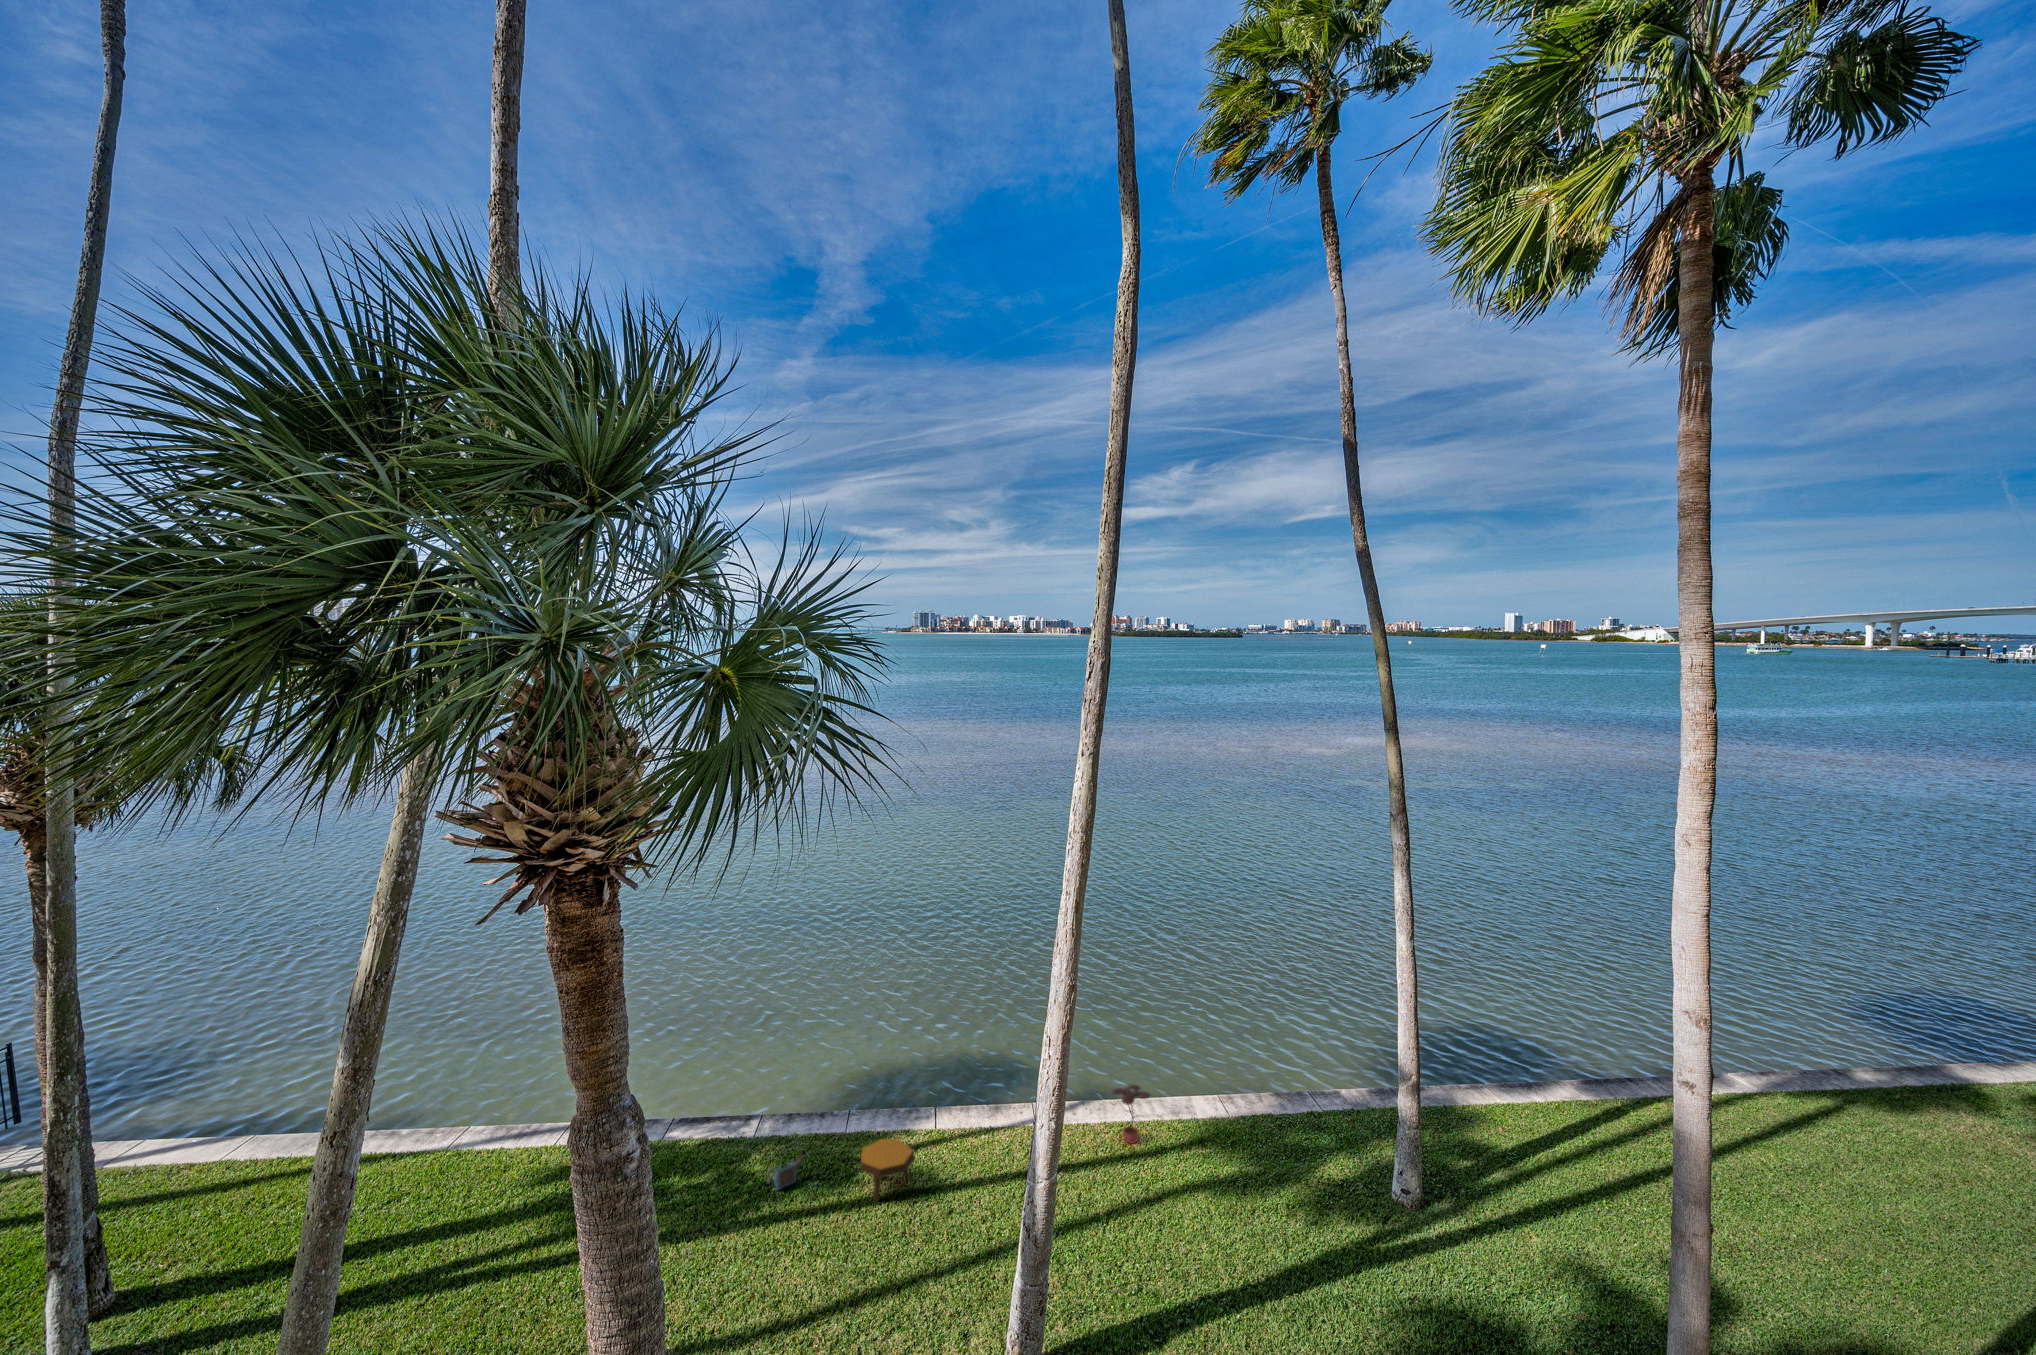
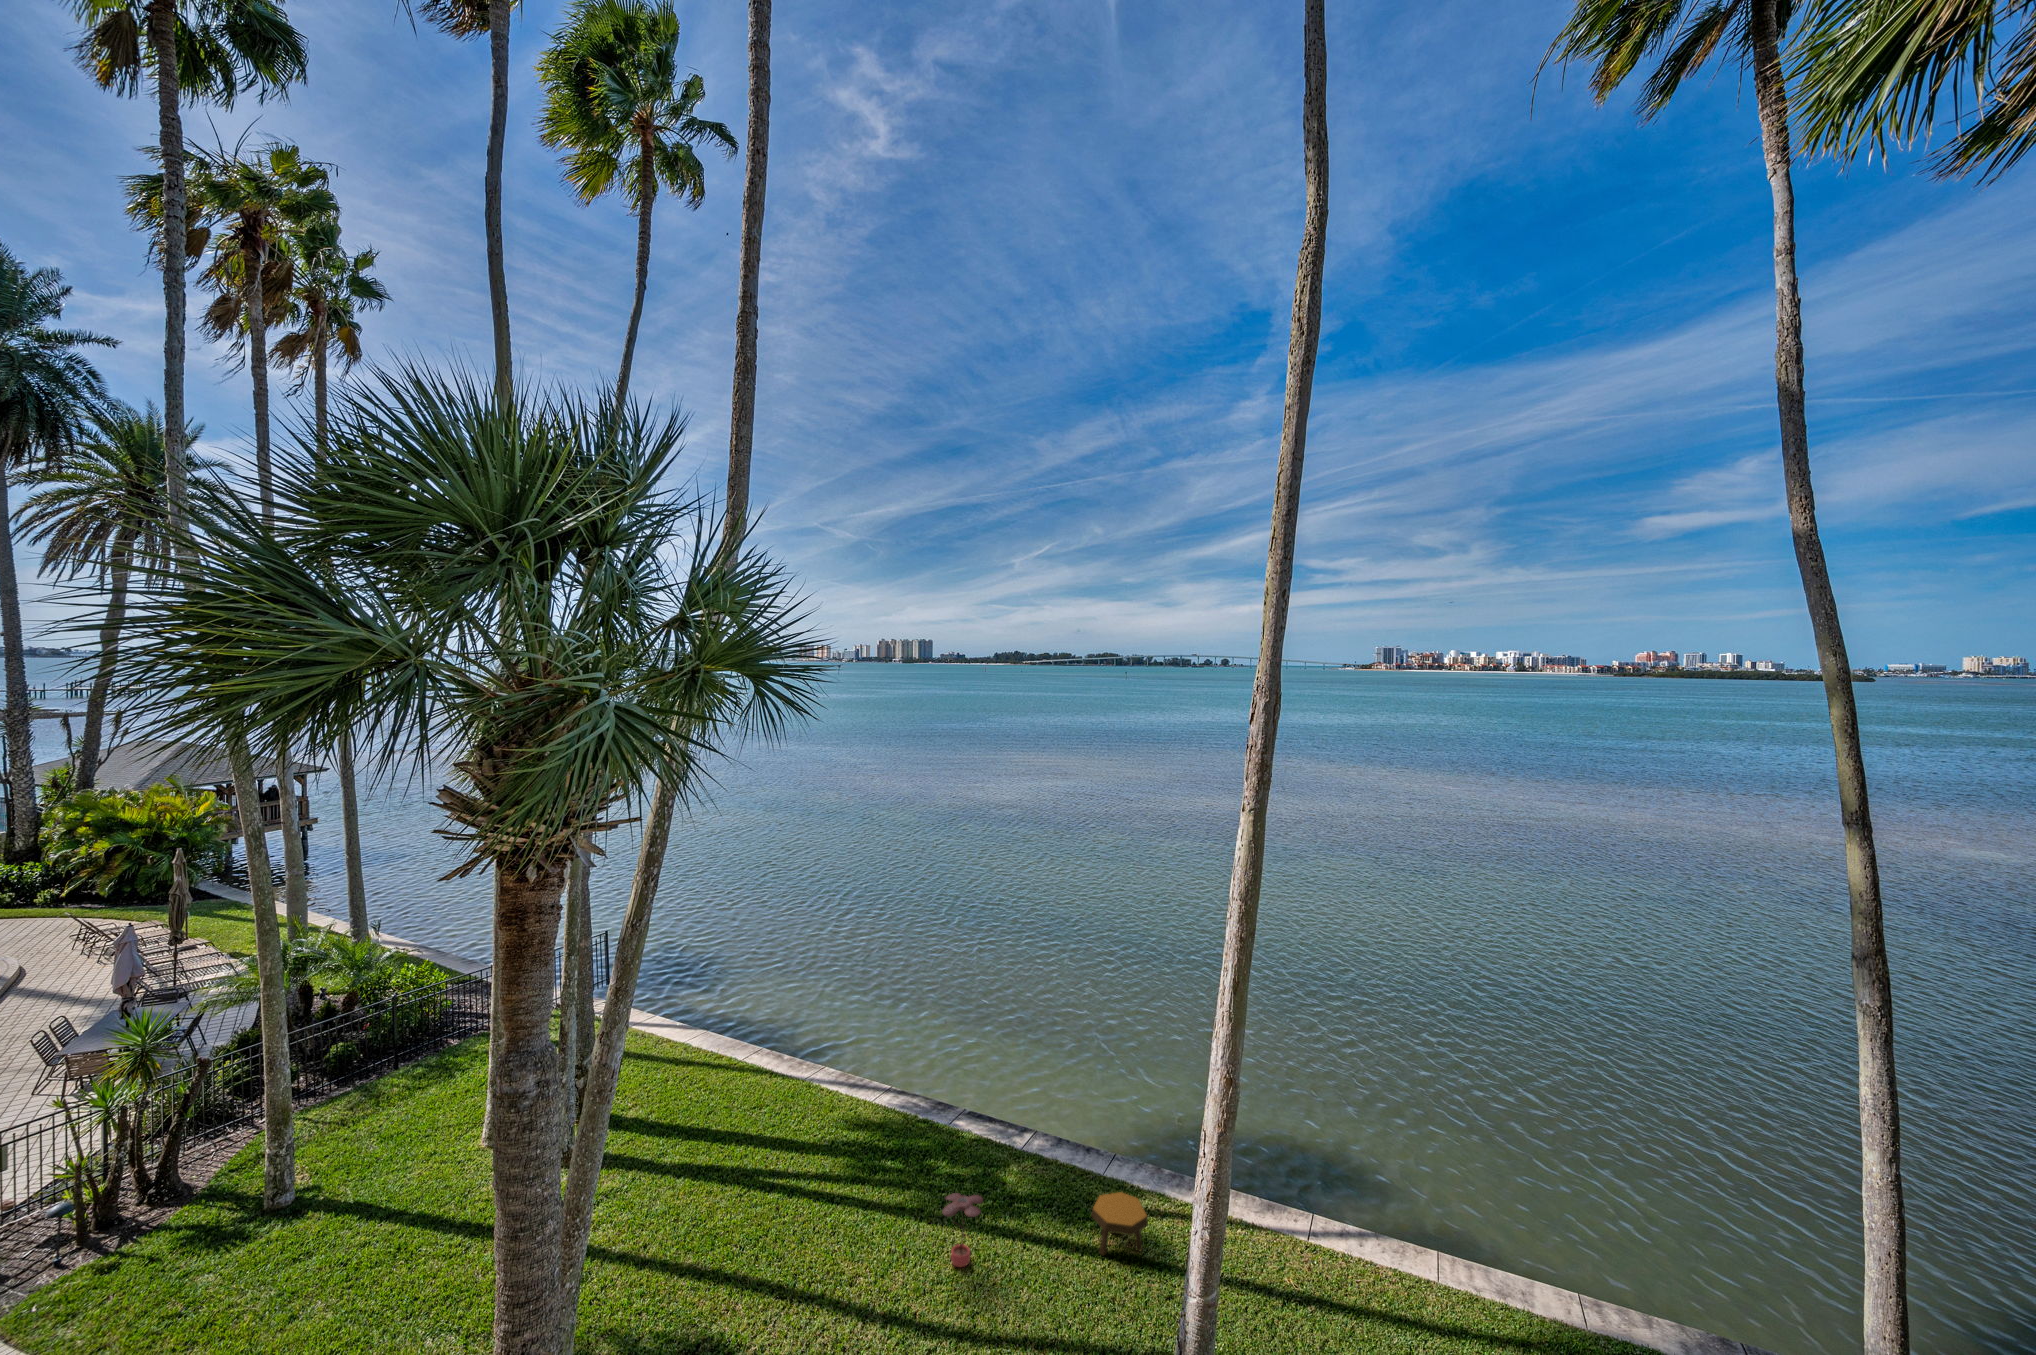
potted plant: present [1112,1085,1151,1143] -> present [942,1193,983,1267]
watering can: present [767,1154,805,1190] -> none [1011,1180,1052,1208]

